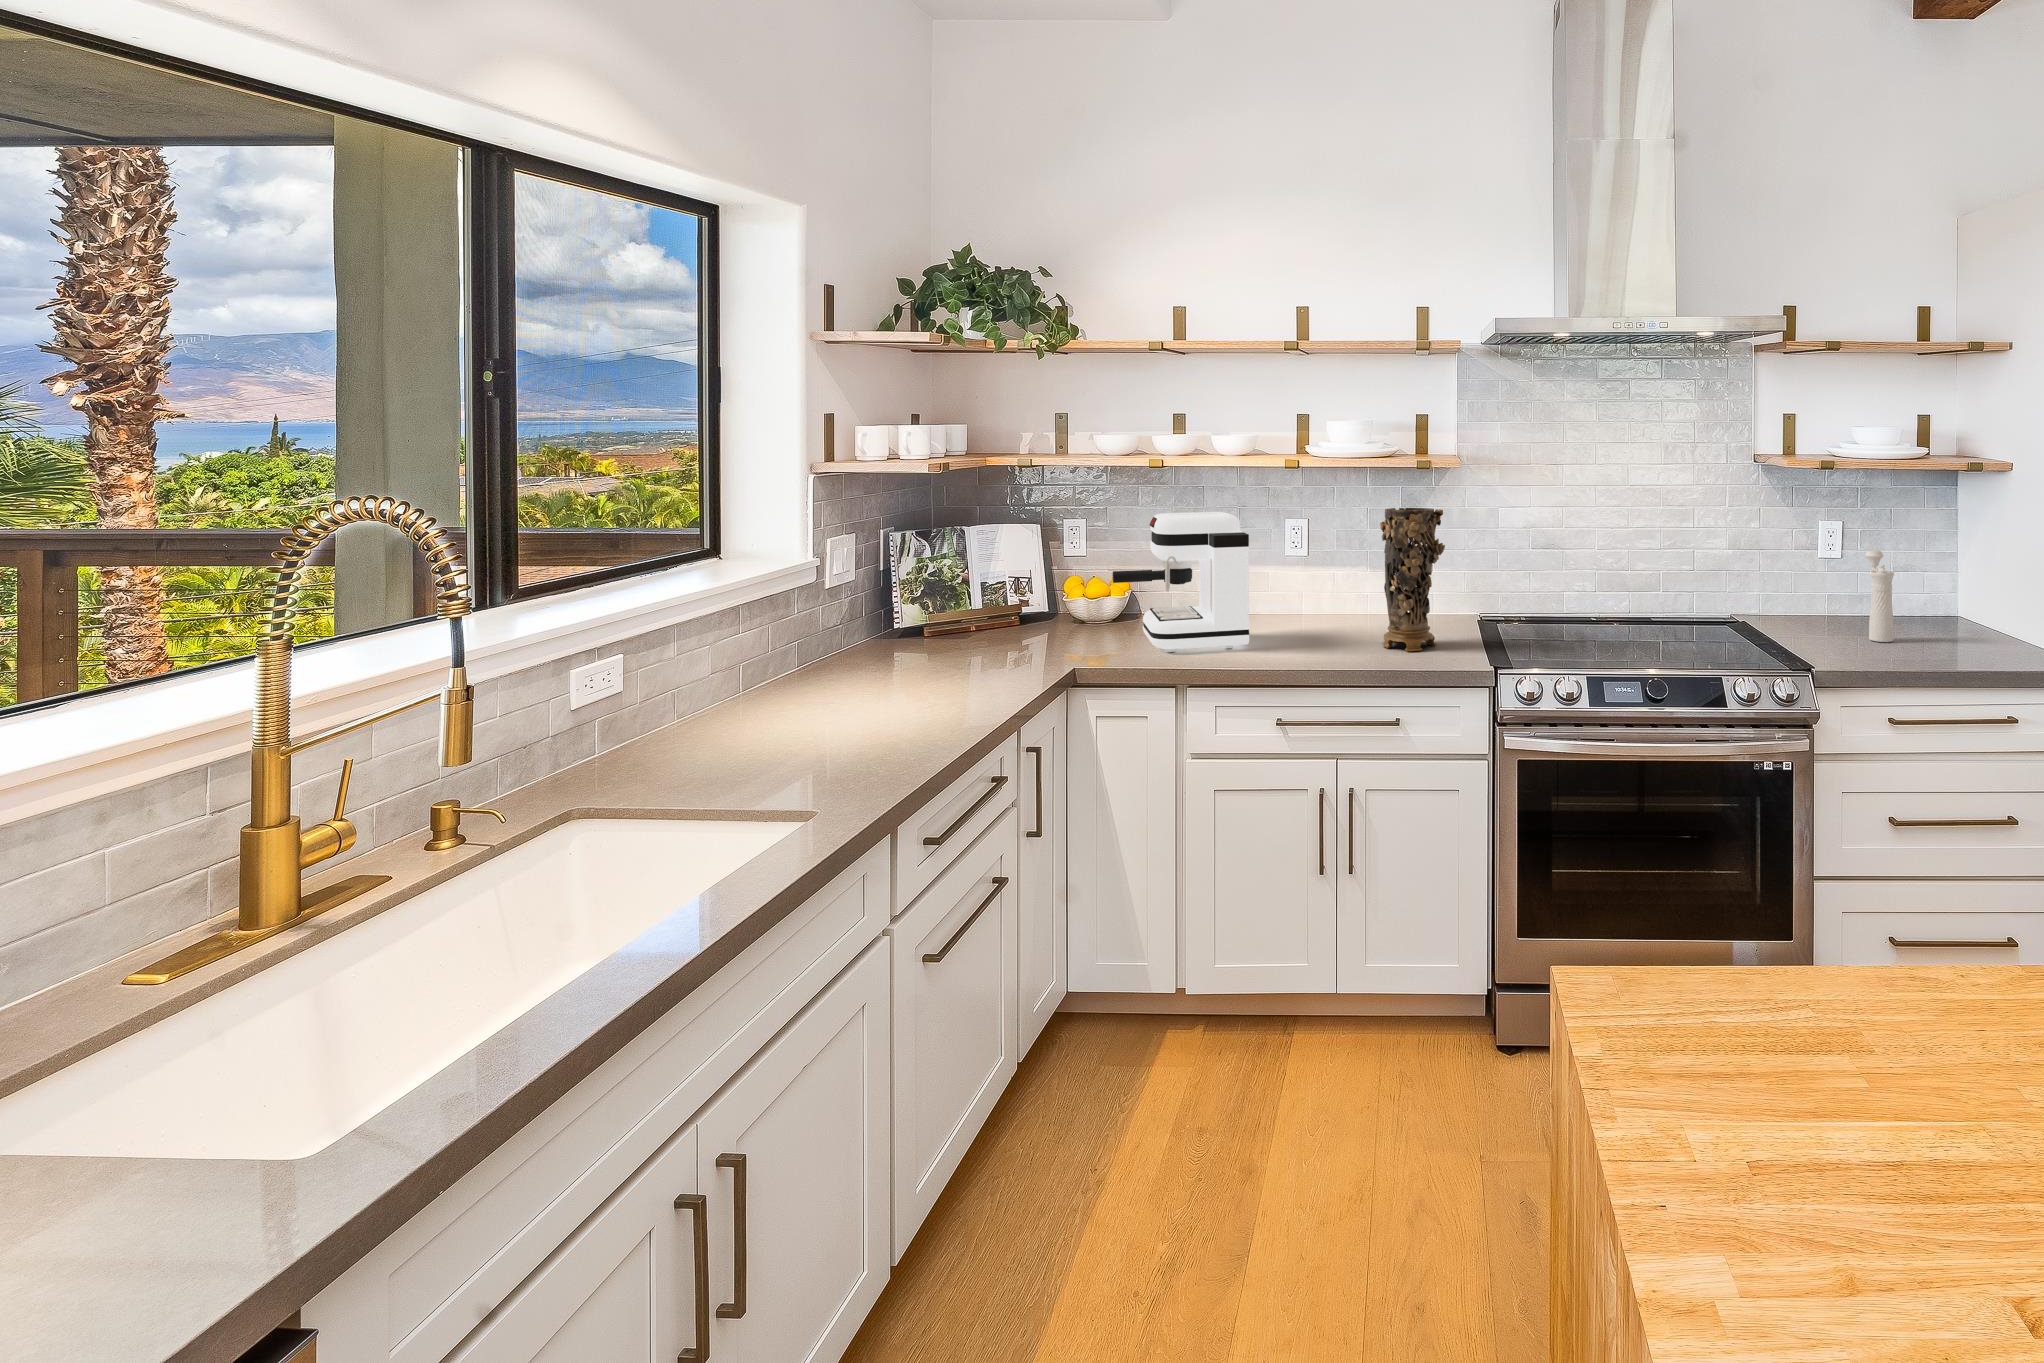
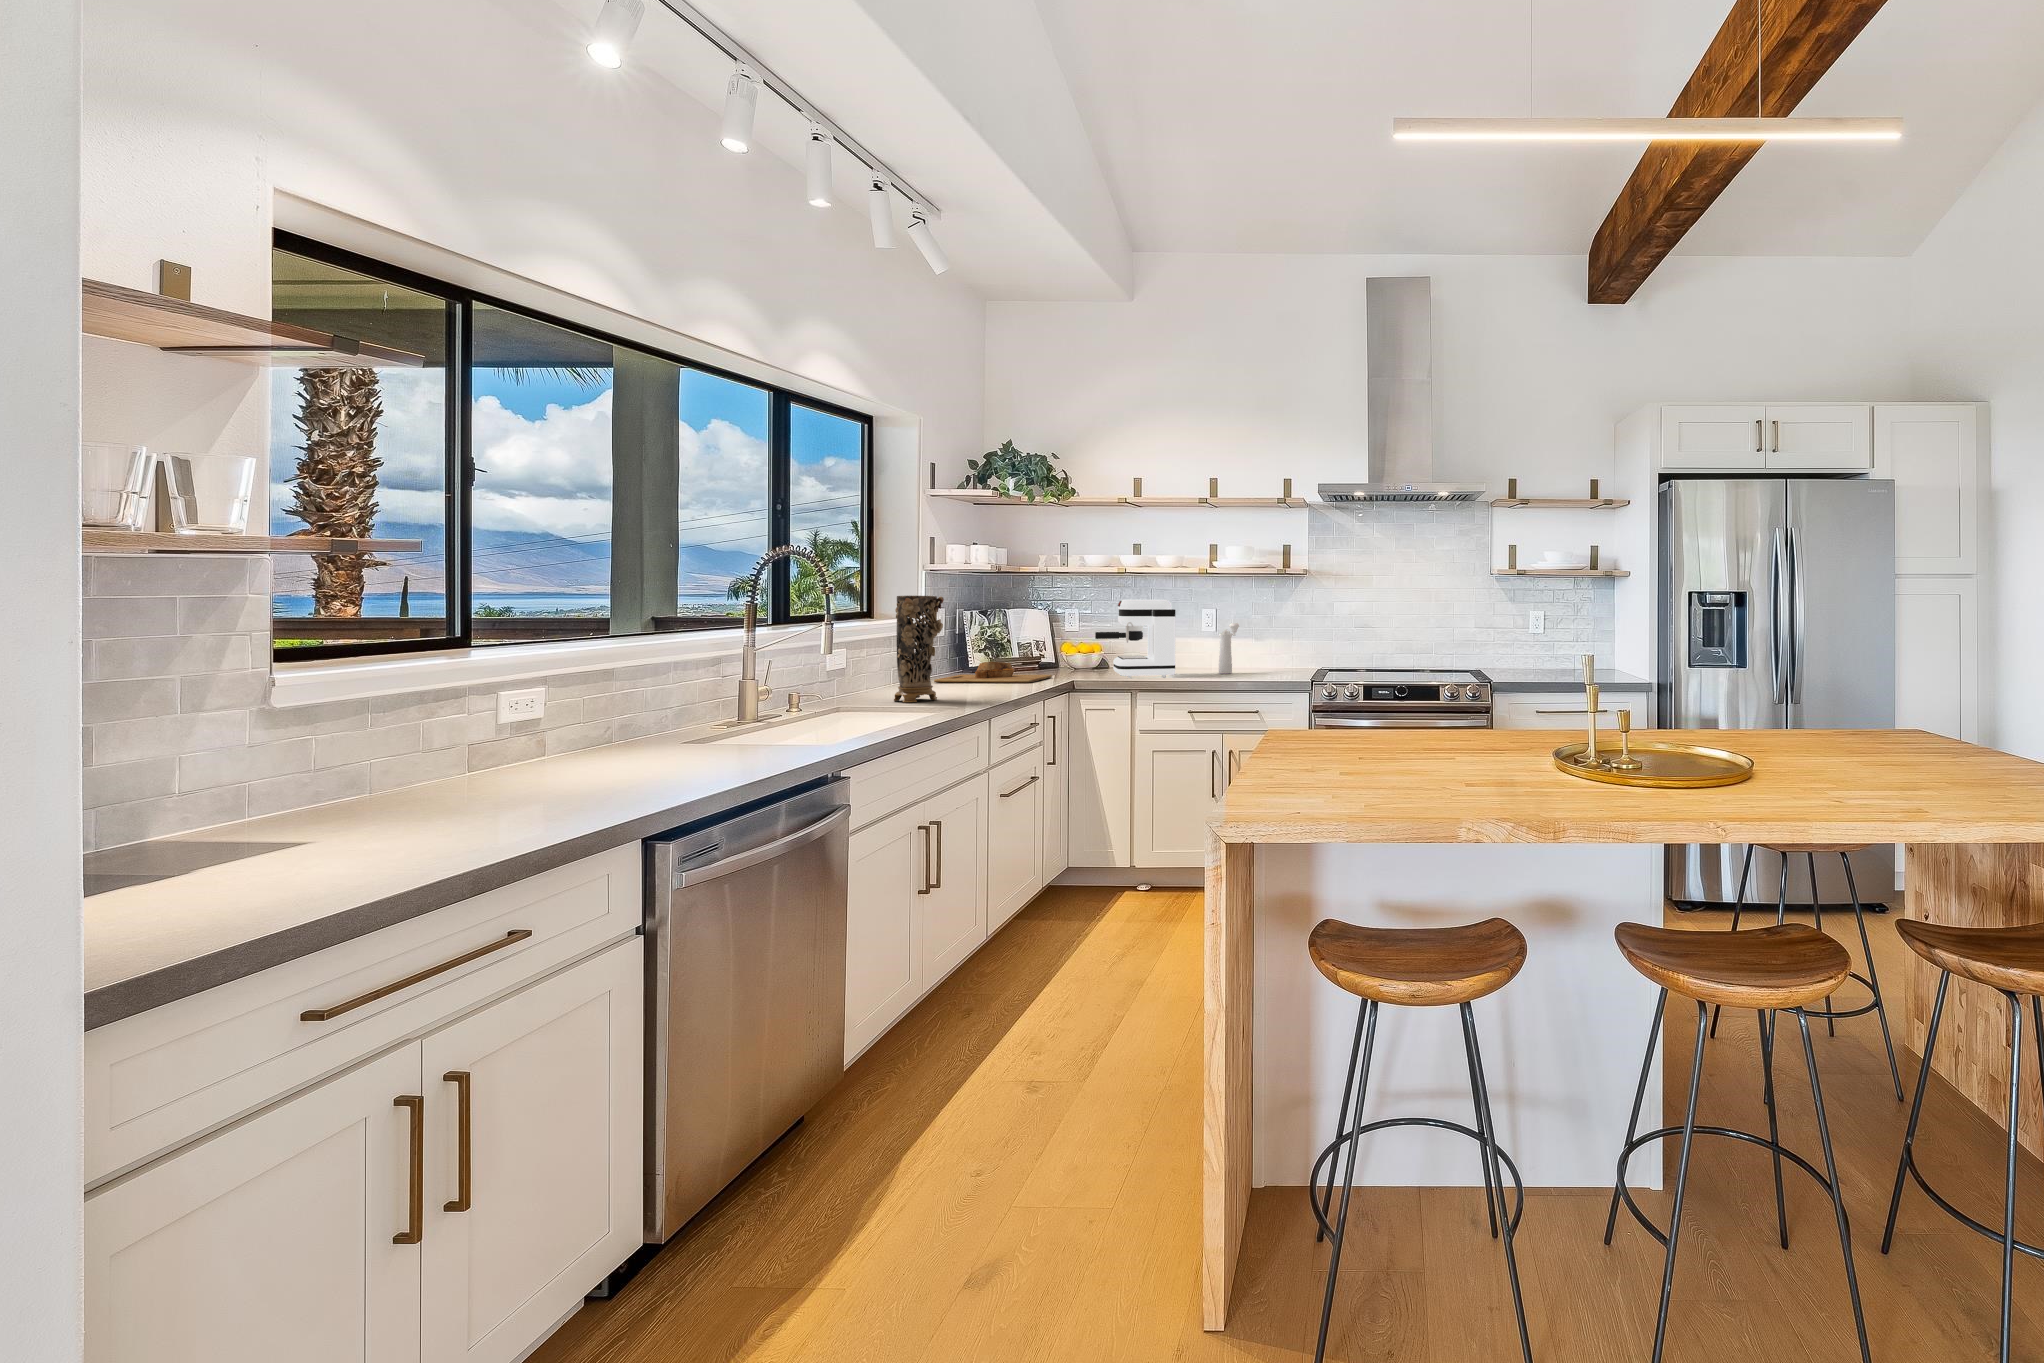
decorative vase: present [1380,508,1445,651] -> present [894,596,944,702]
pepper mill: present [1865,550,1894,642] -> present [1219,623,1239,674]
cutting board: none [829,631,1039,676] -> present [934,662,1052,682]

